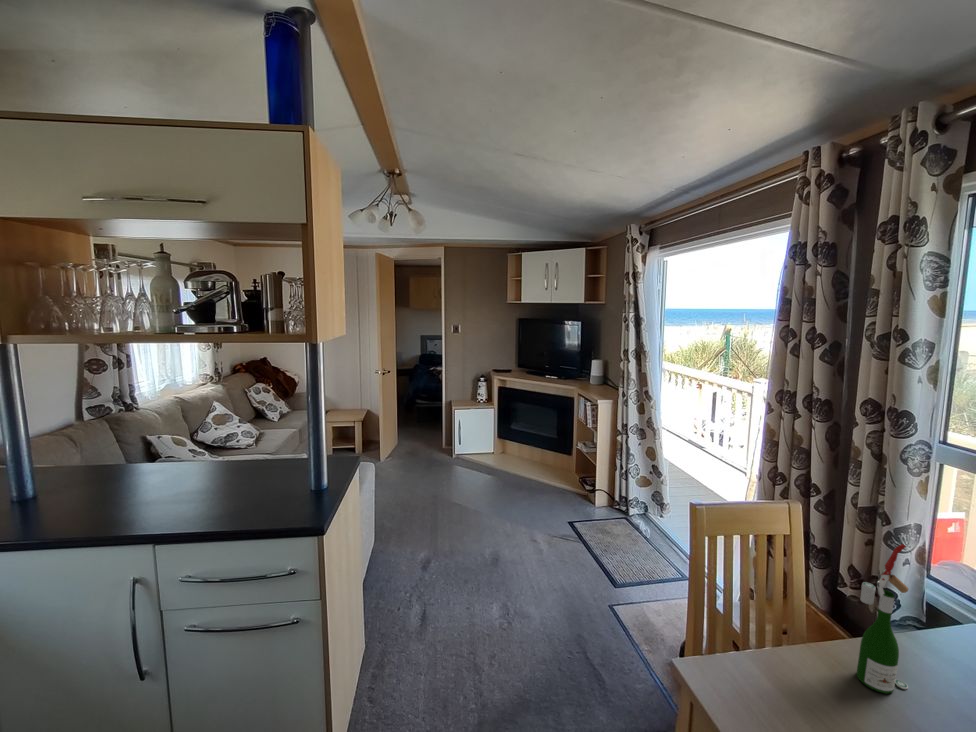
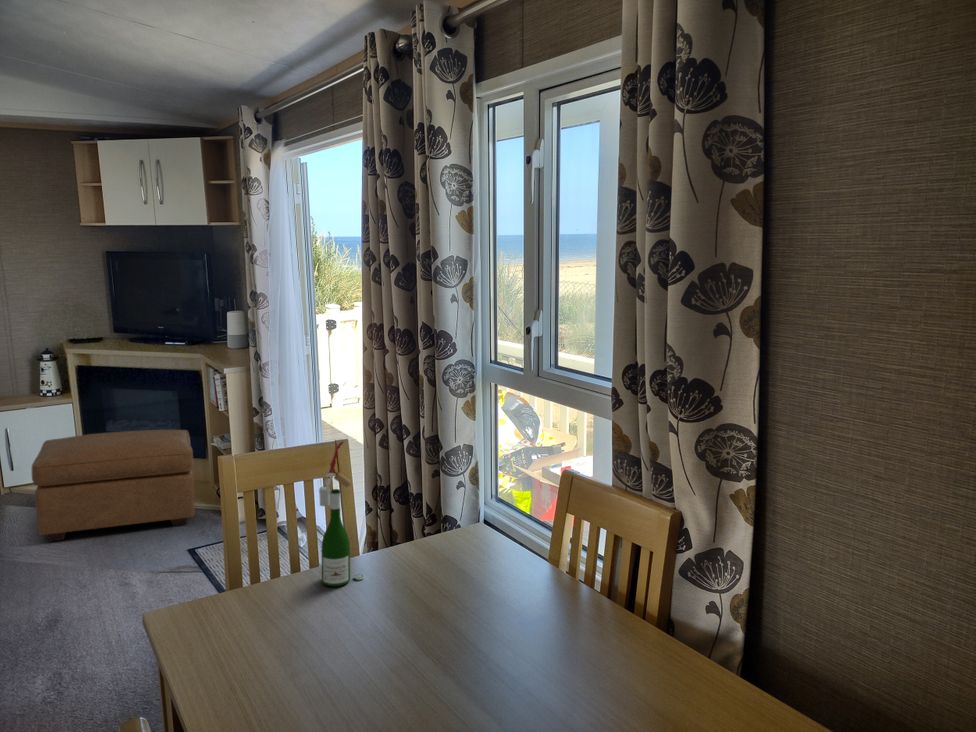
ottoman: none [481,434,574,502] -> present [31,430,195,541]

